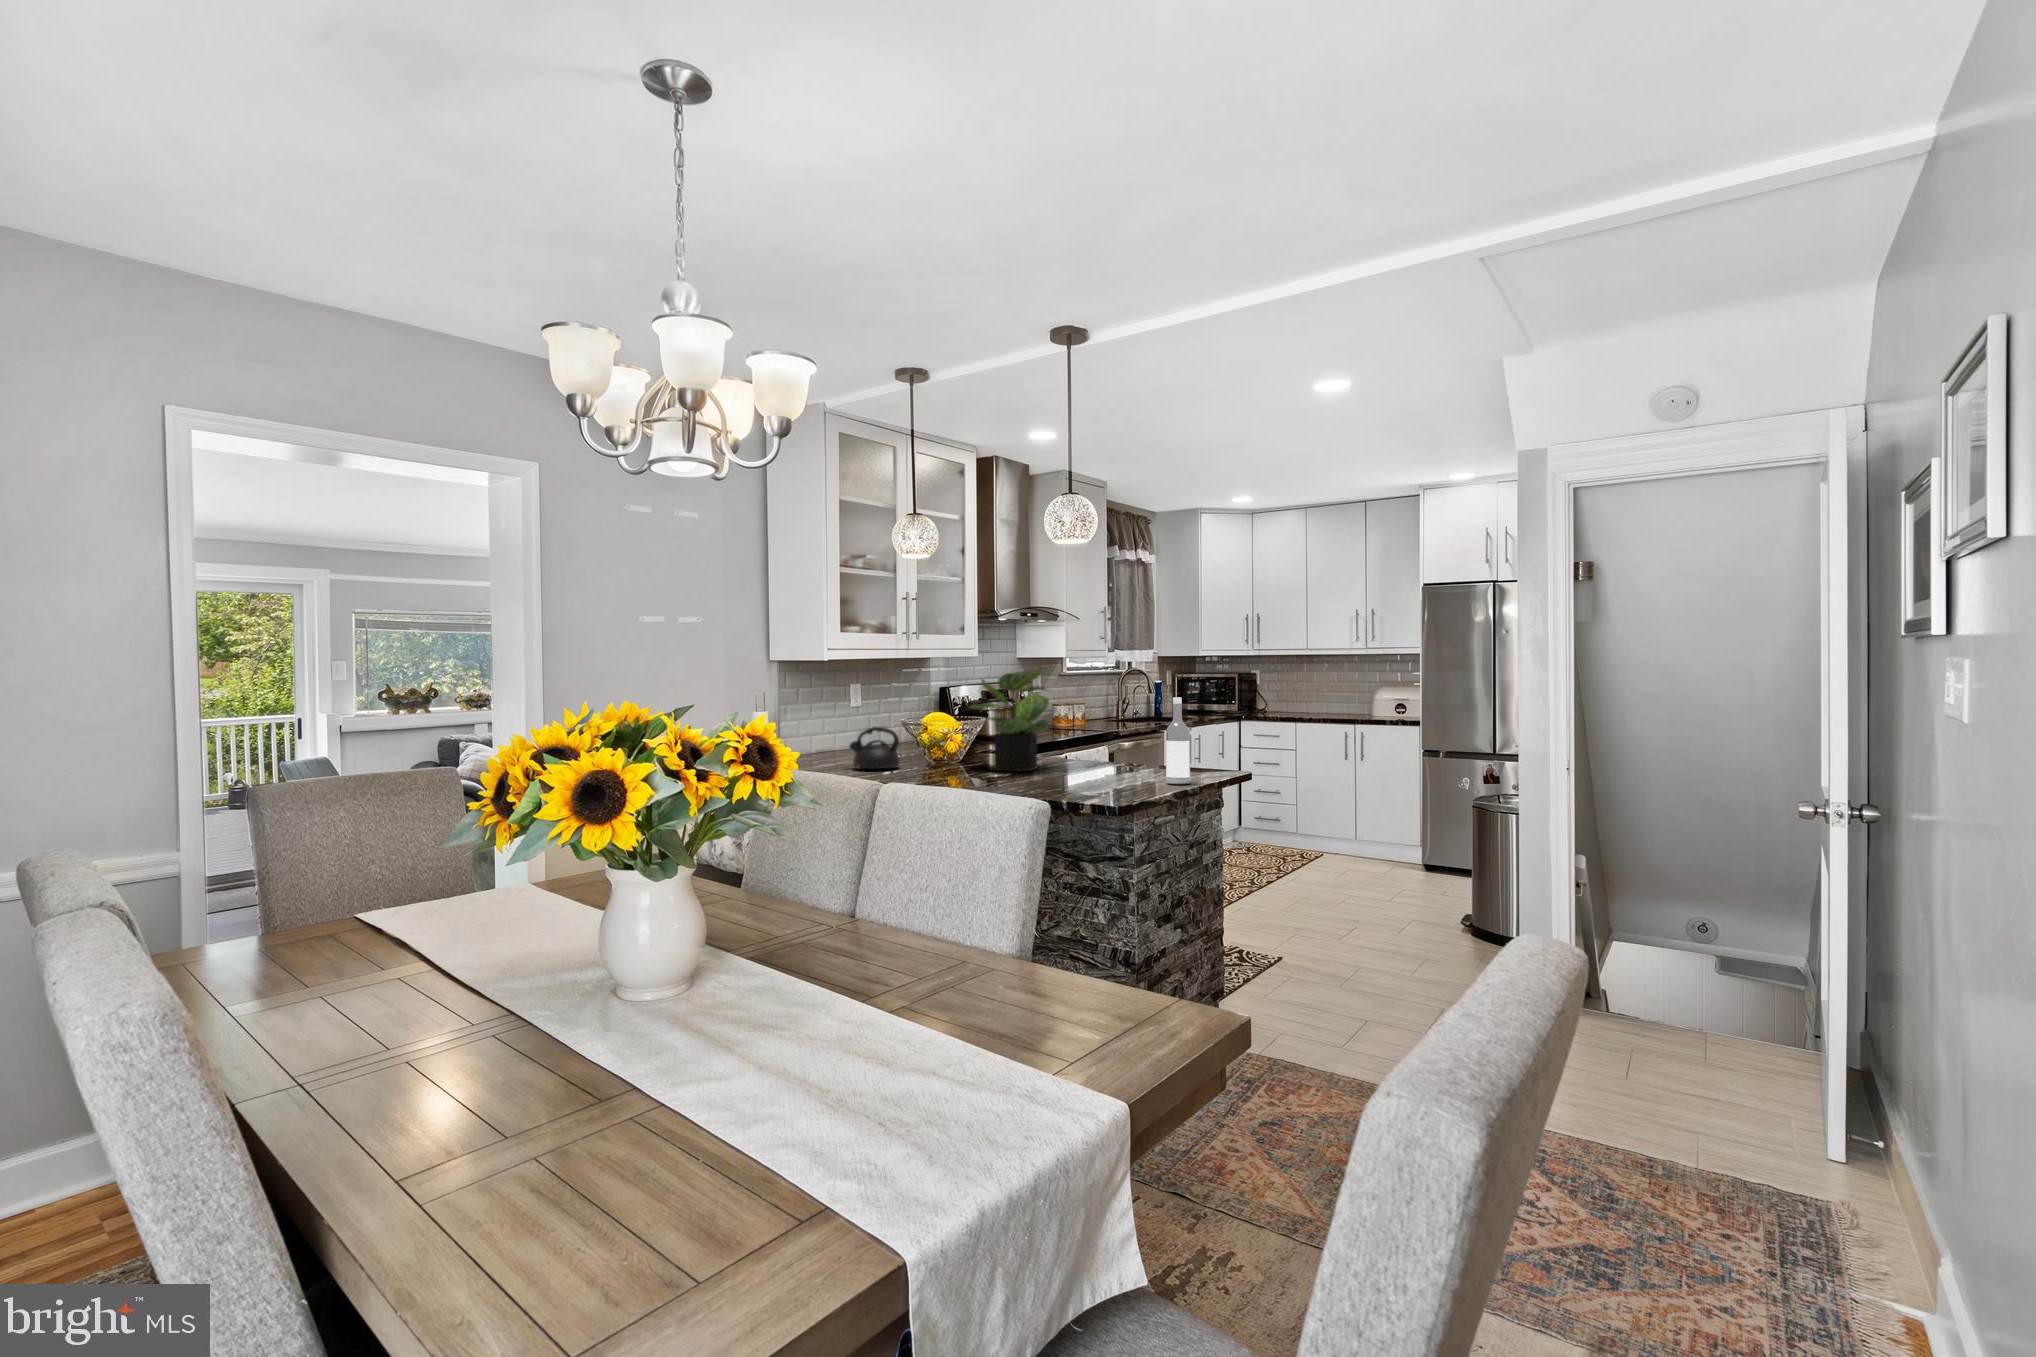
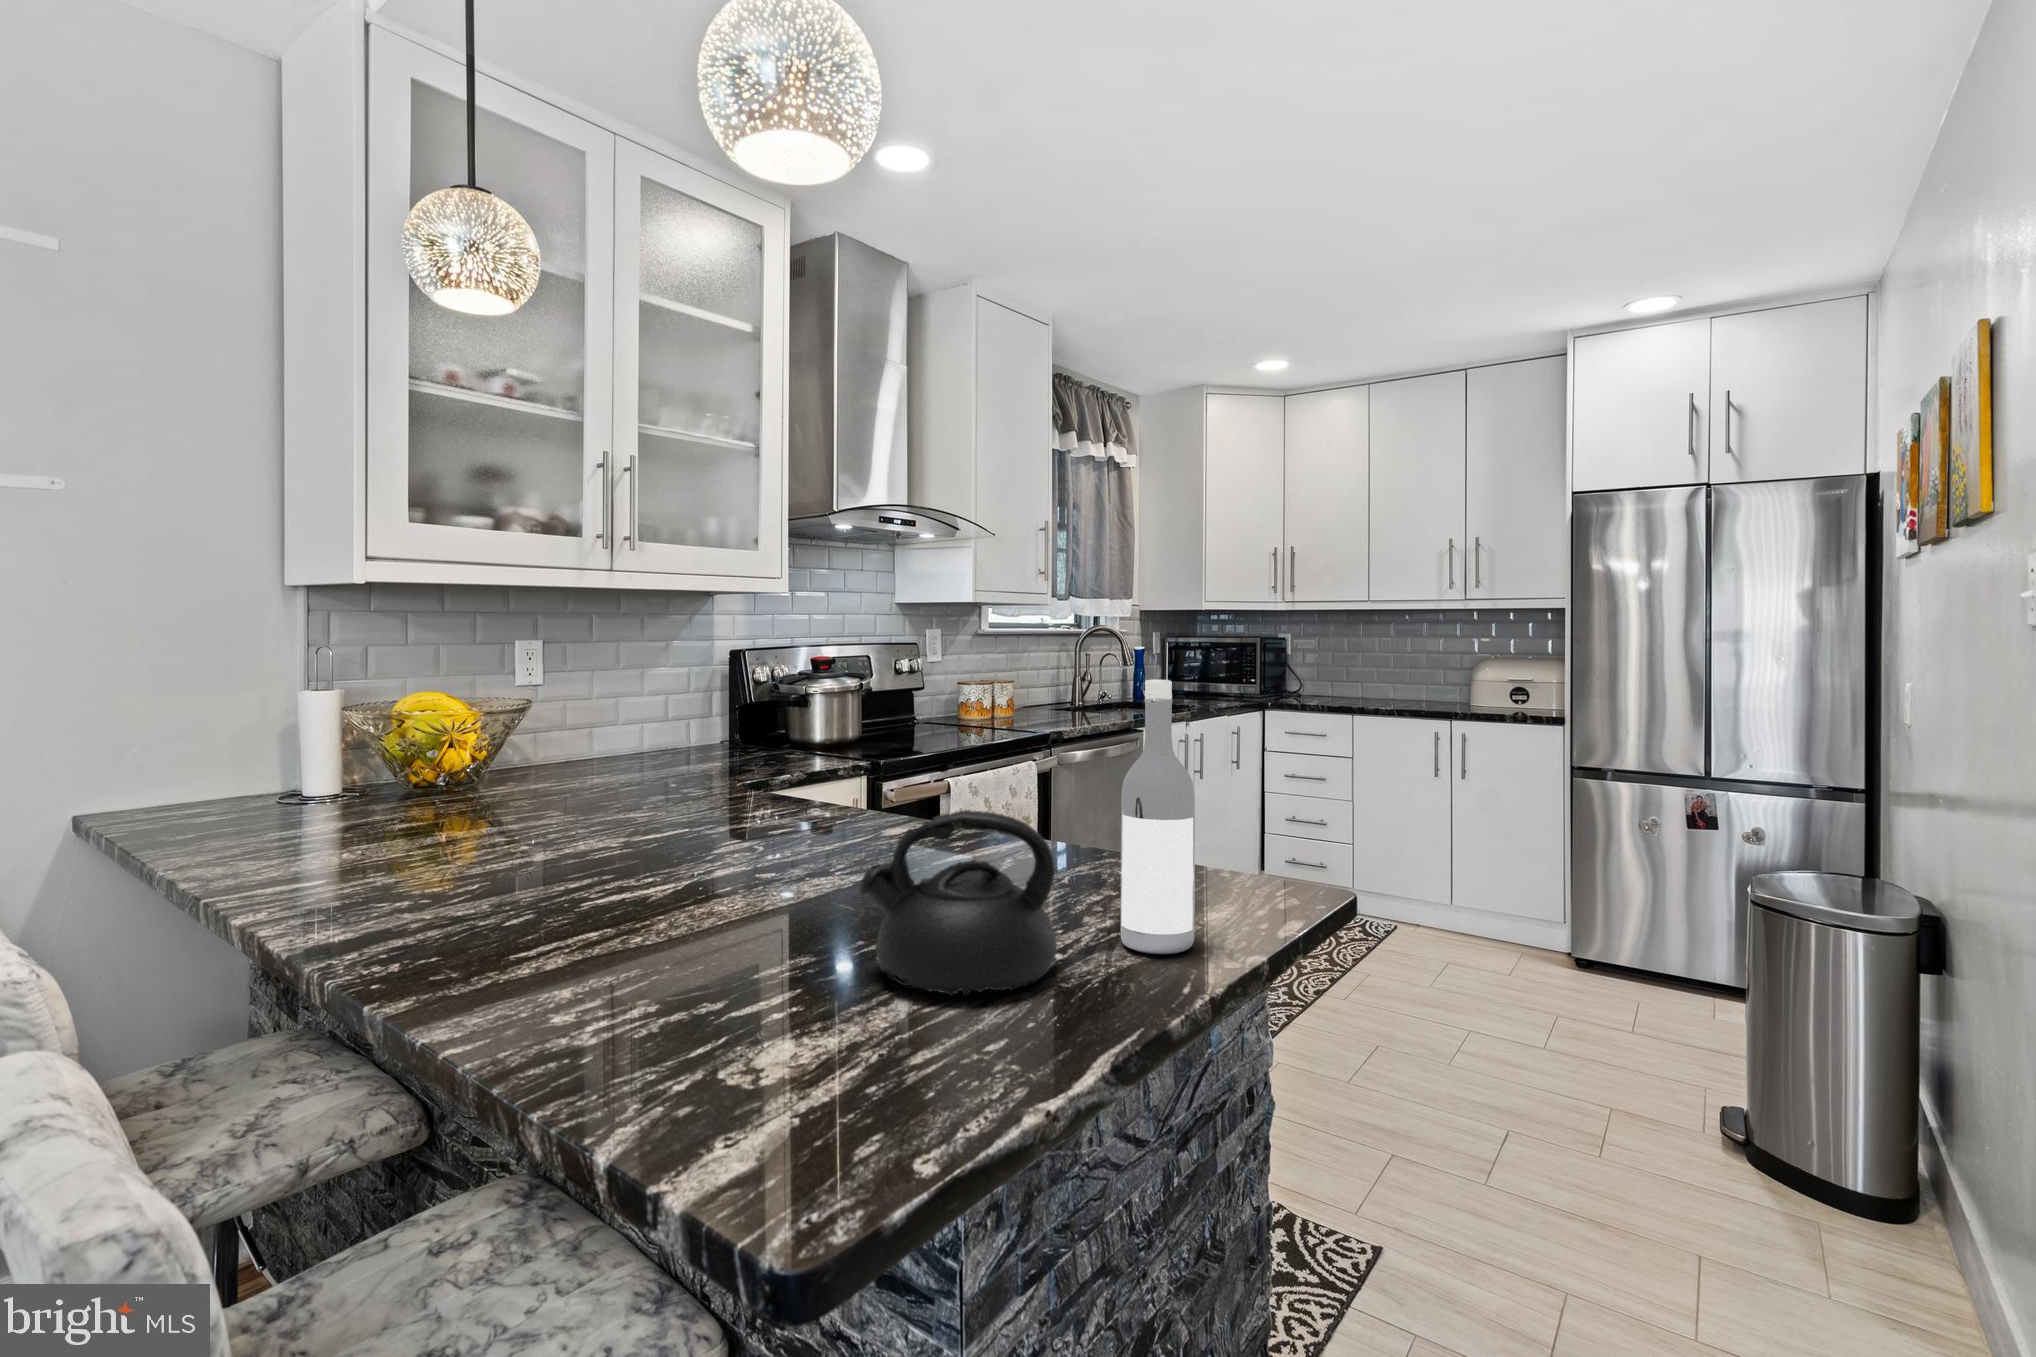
potted plant: present [969,669,1049,772] -> none [634,595,849,867]
teapot: present [850,727,900,769] -> present [860,808,1057,996]

